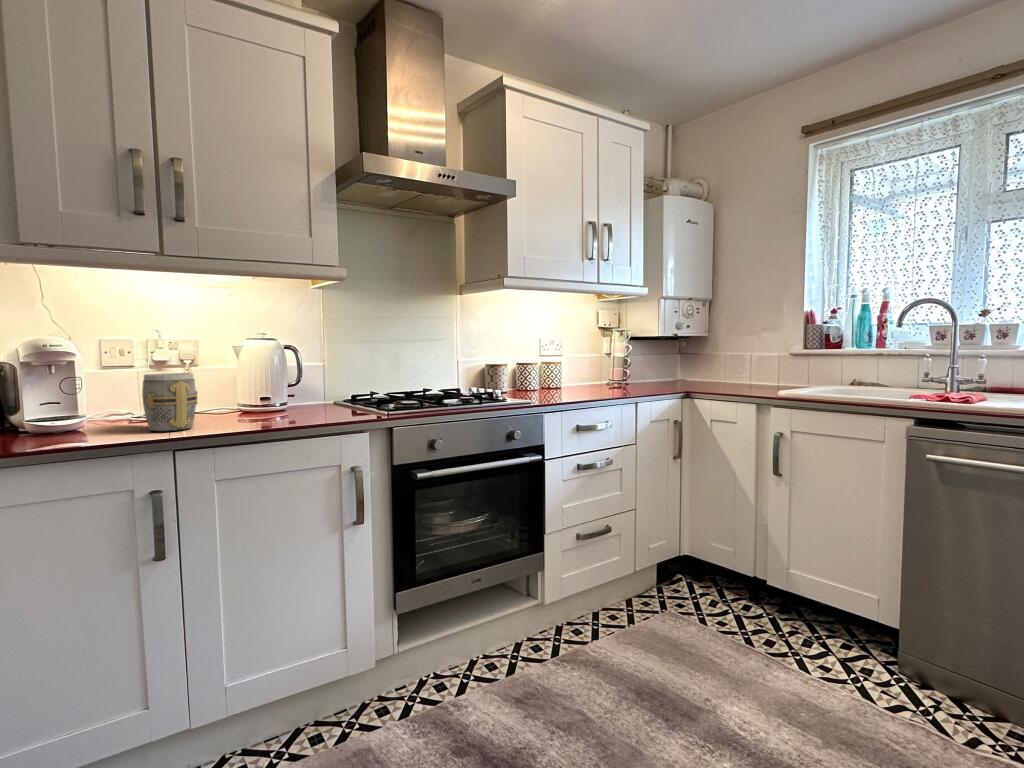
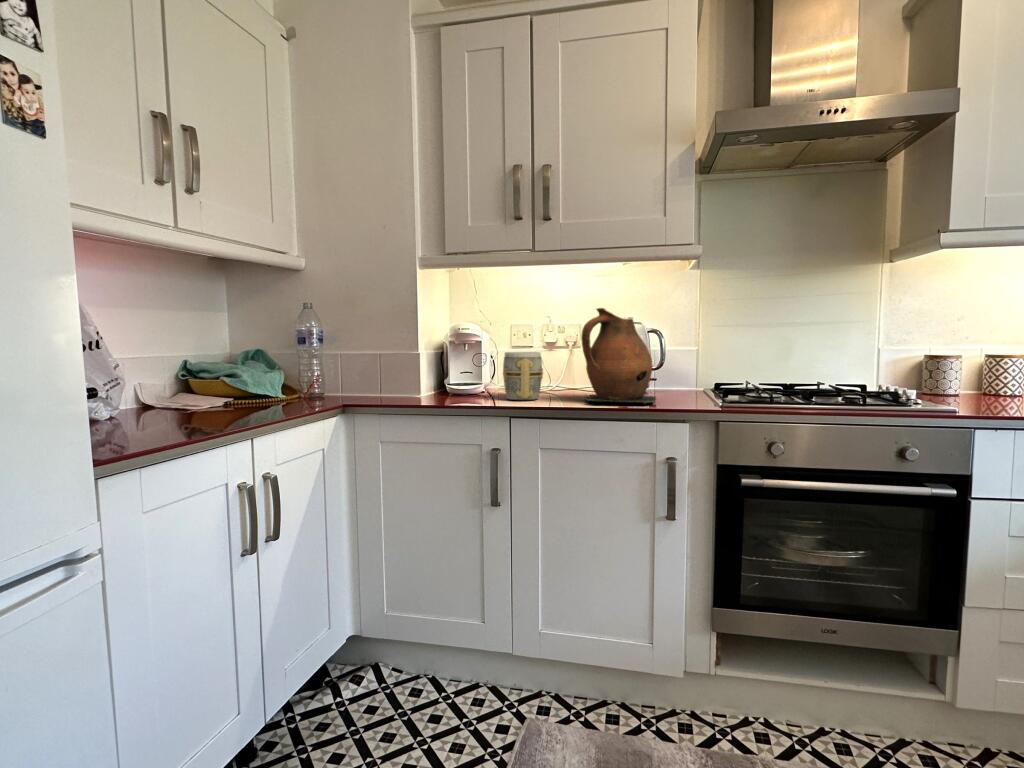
ceramic pitcher: none [248,325,337,422] -> present [581,308,656,404]

